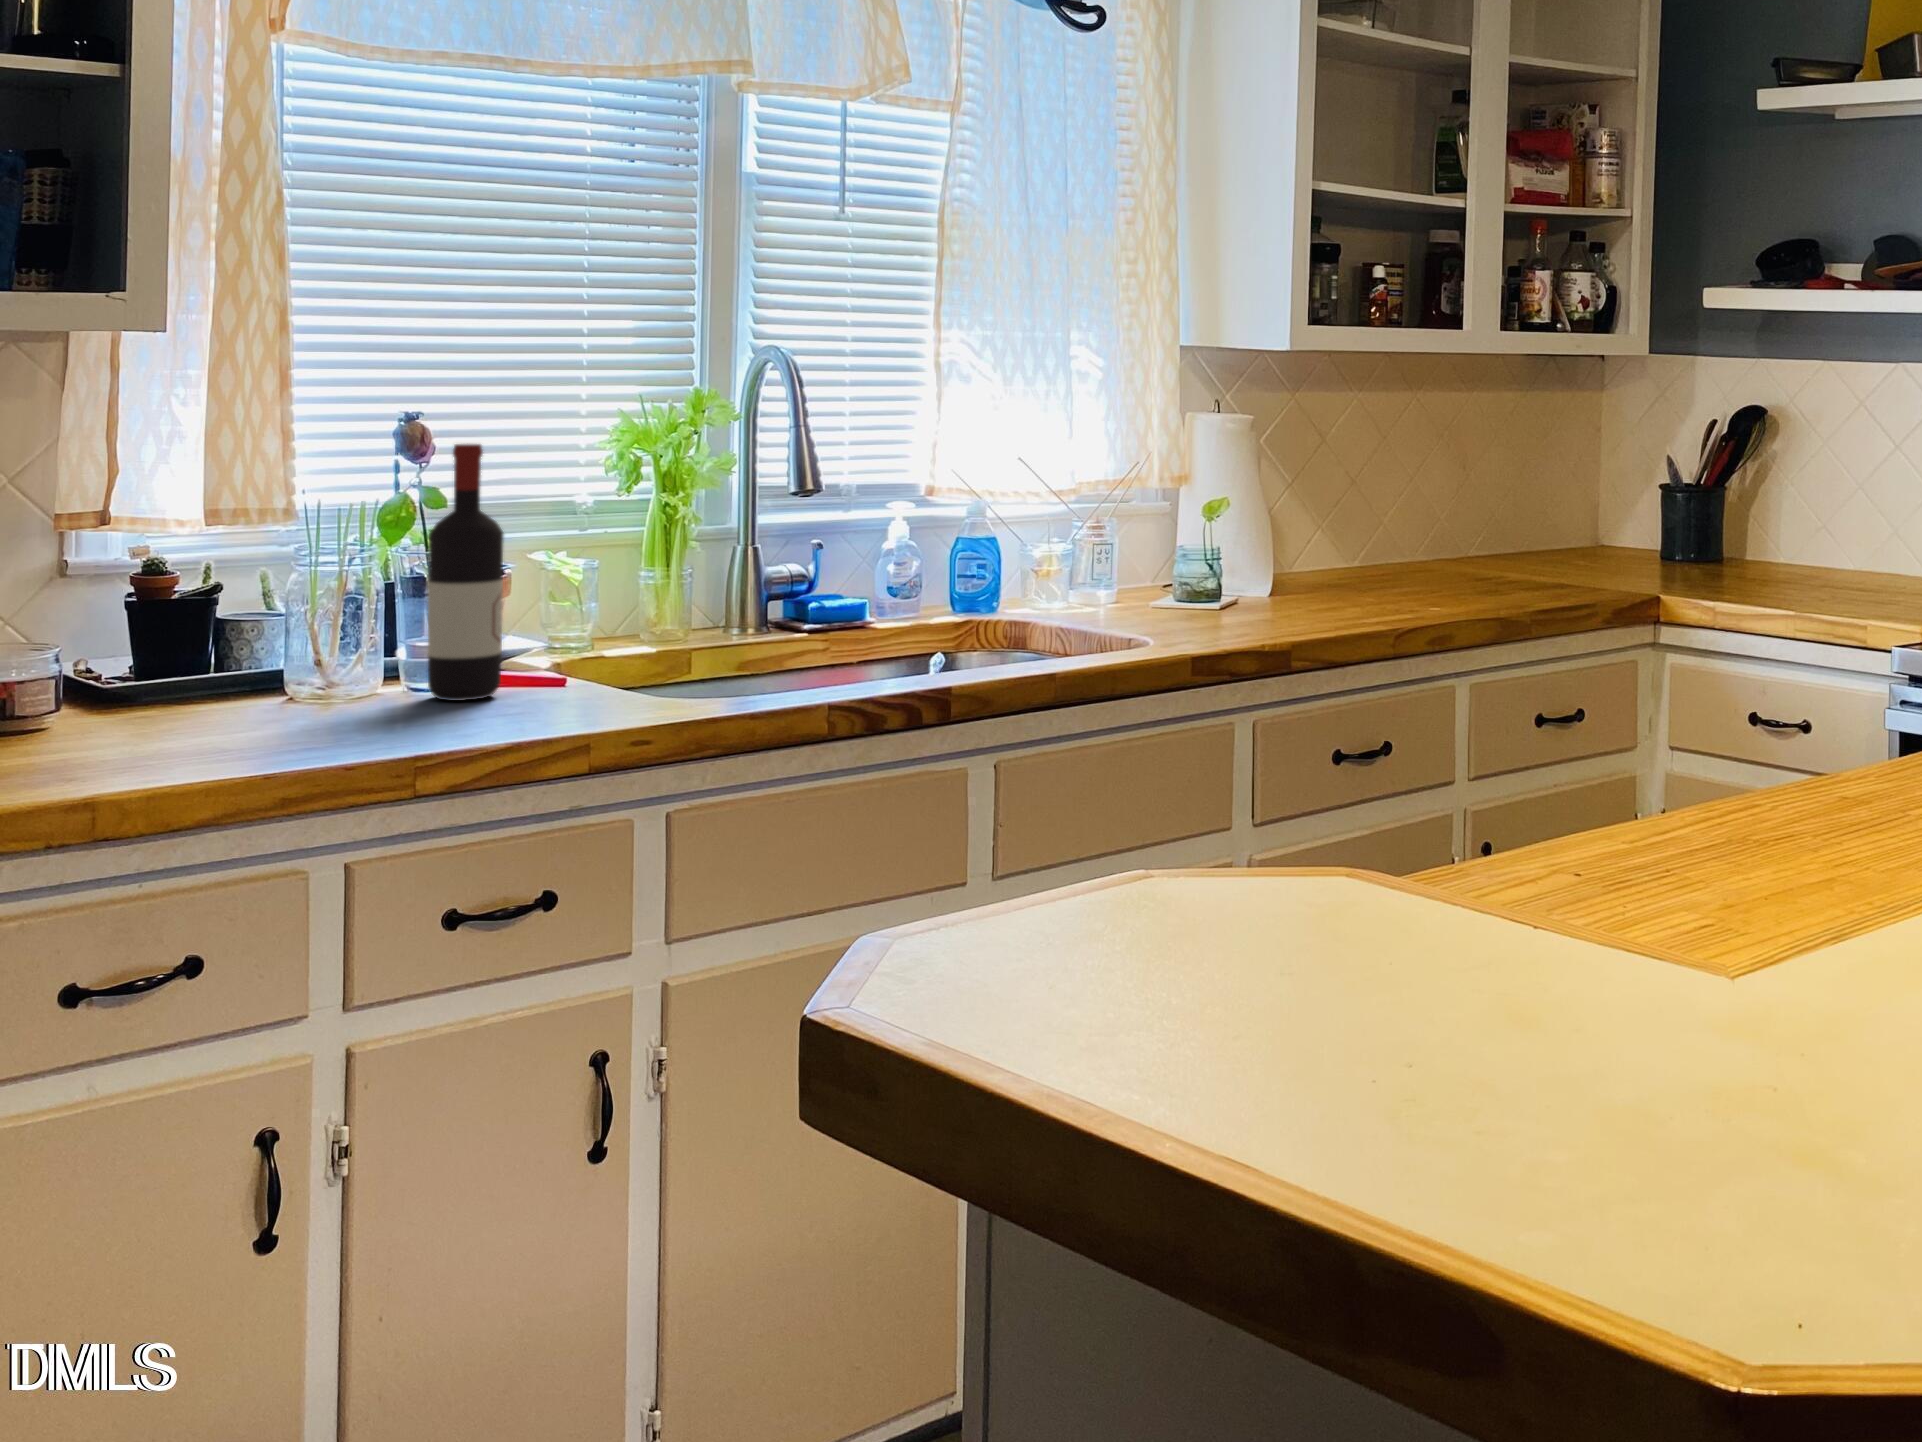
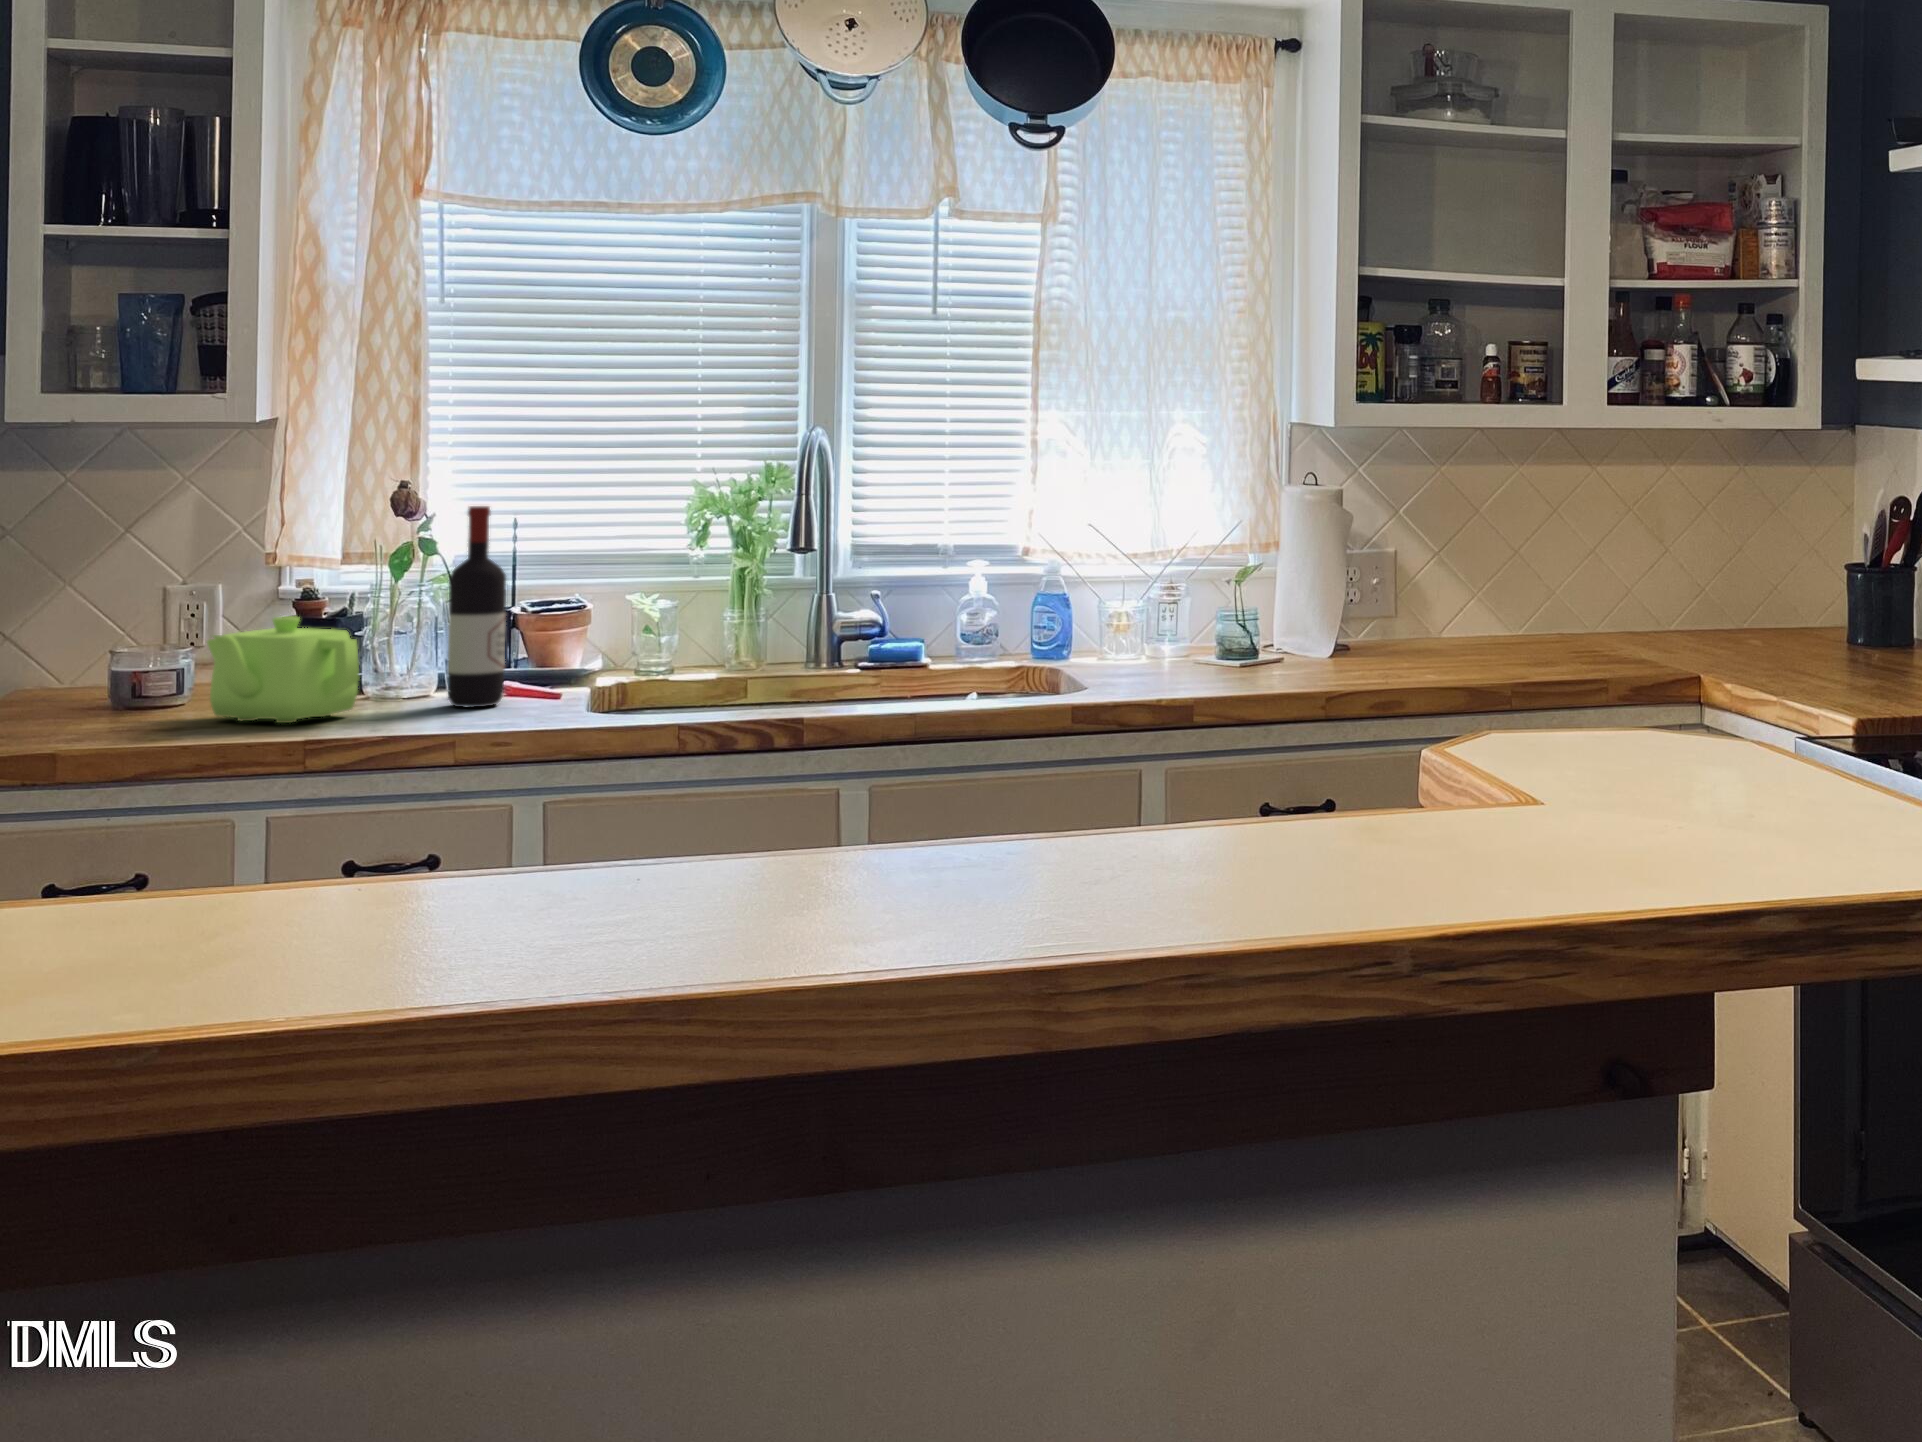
teapot: none [126,594,381,738] -> present [207,616,359,723]

